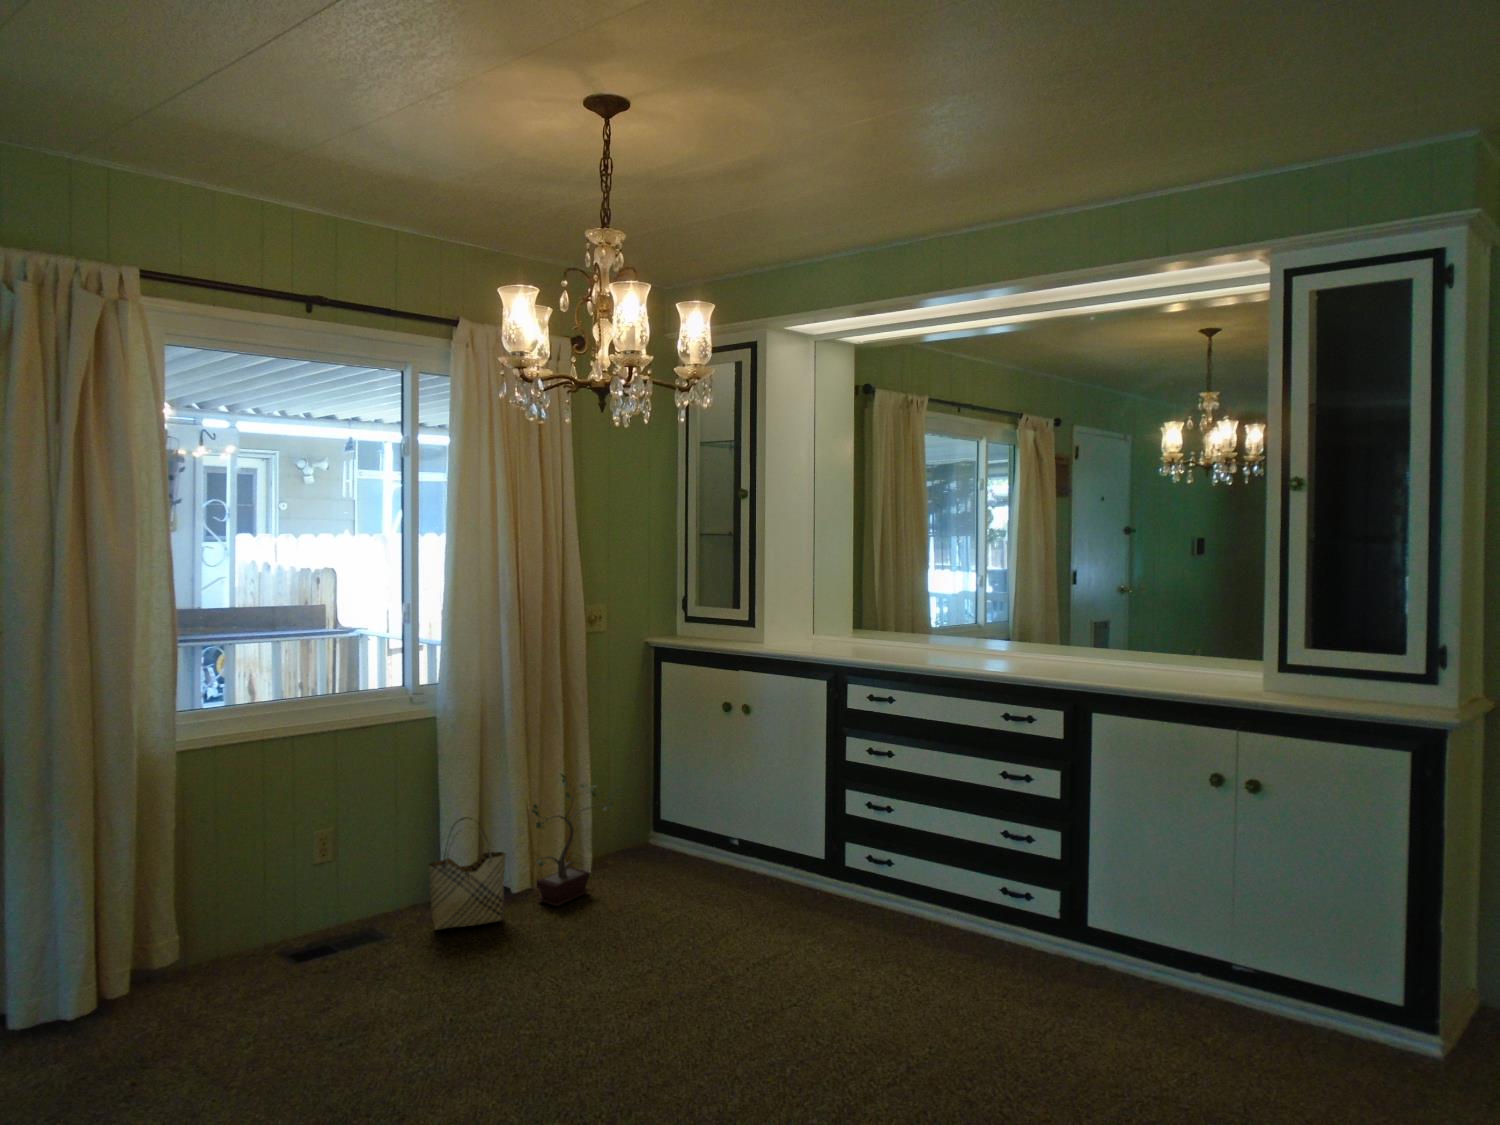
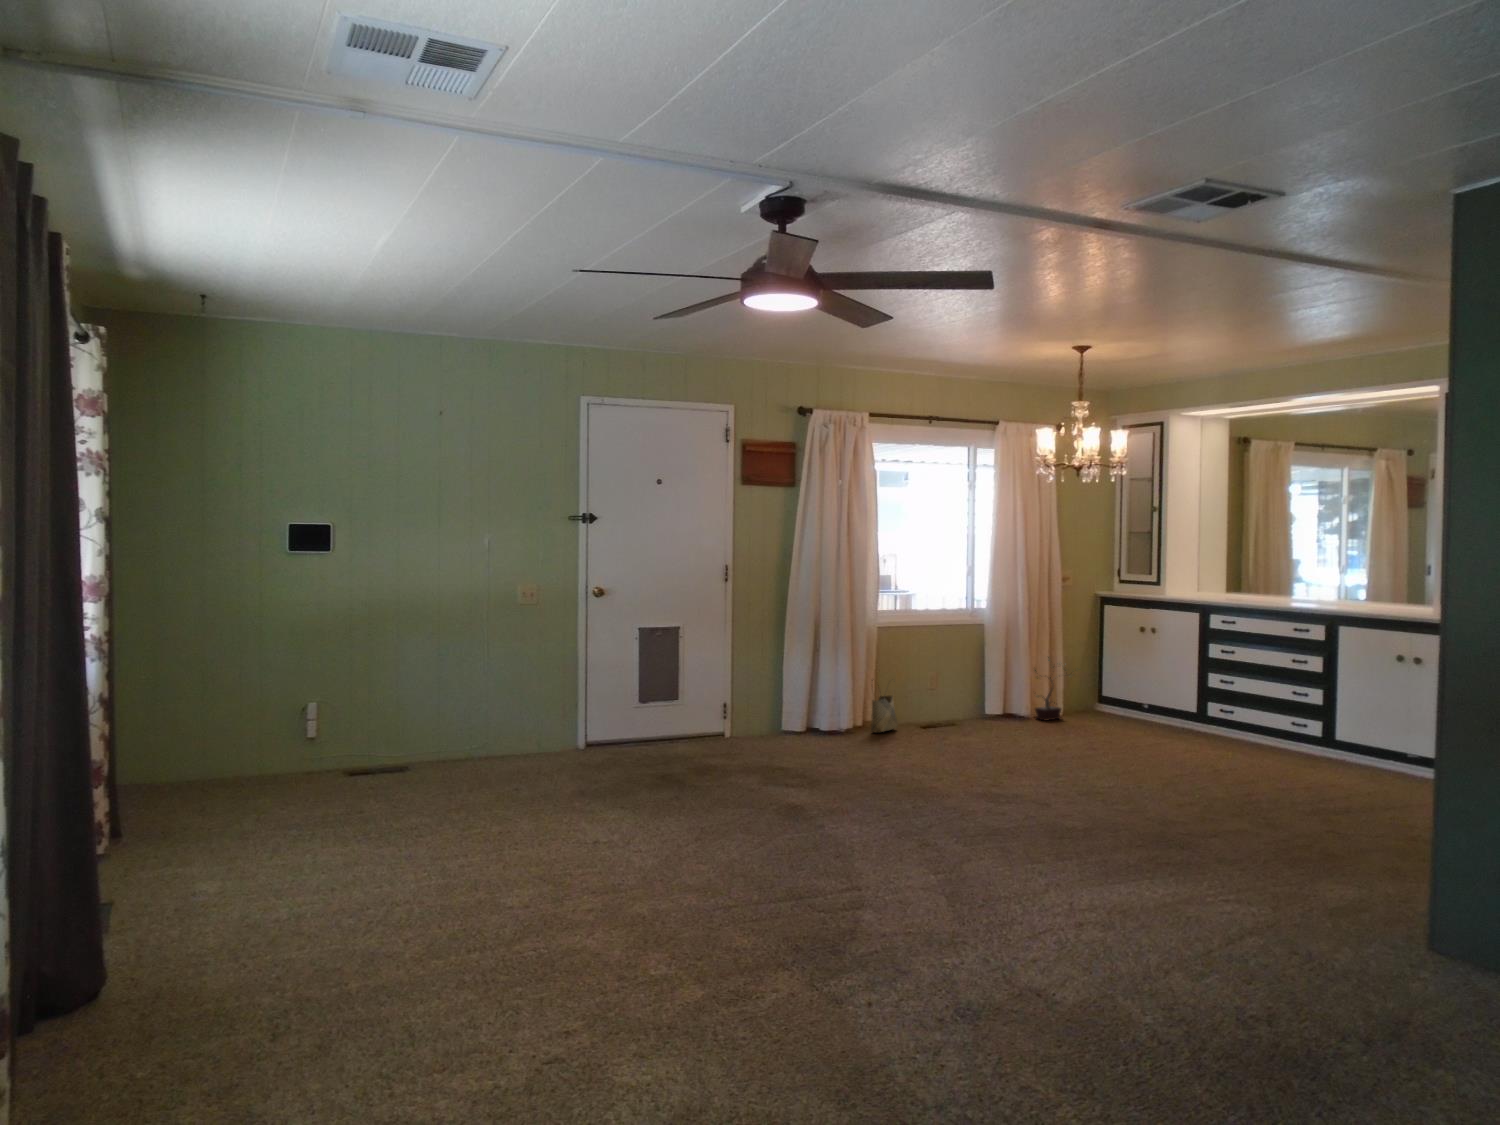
woven basket: present [428,817,506,930] -> present [871,695,898,733]

